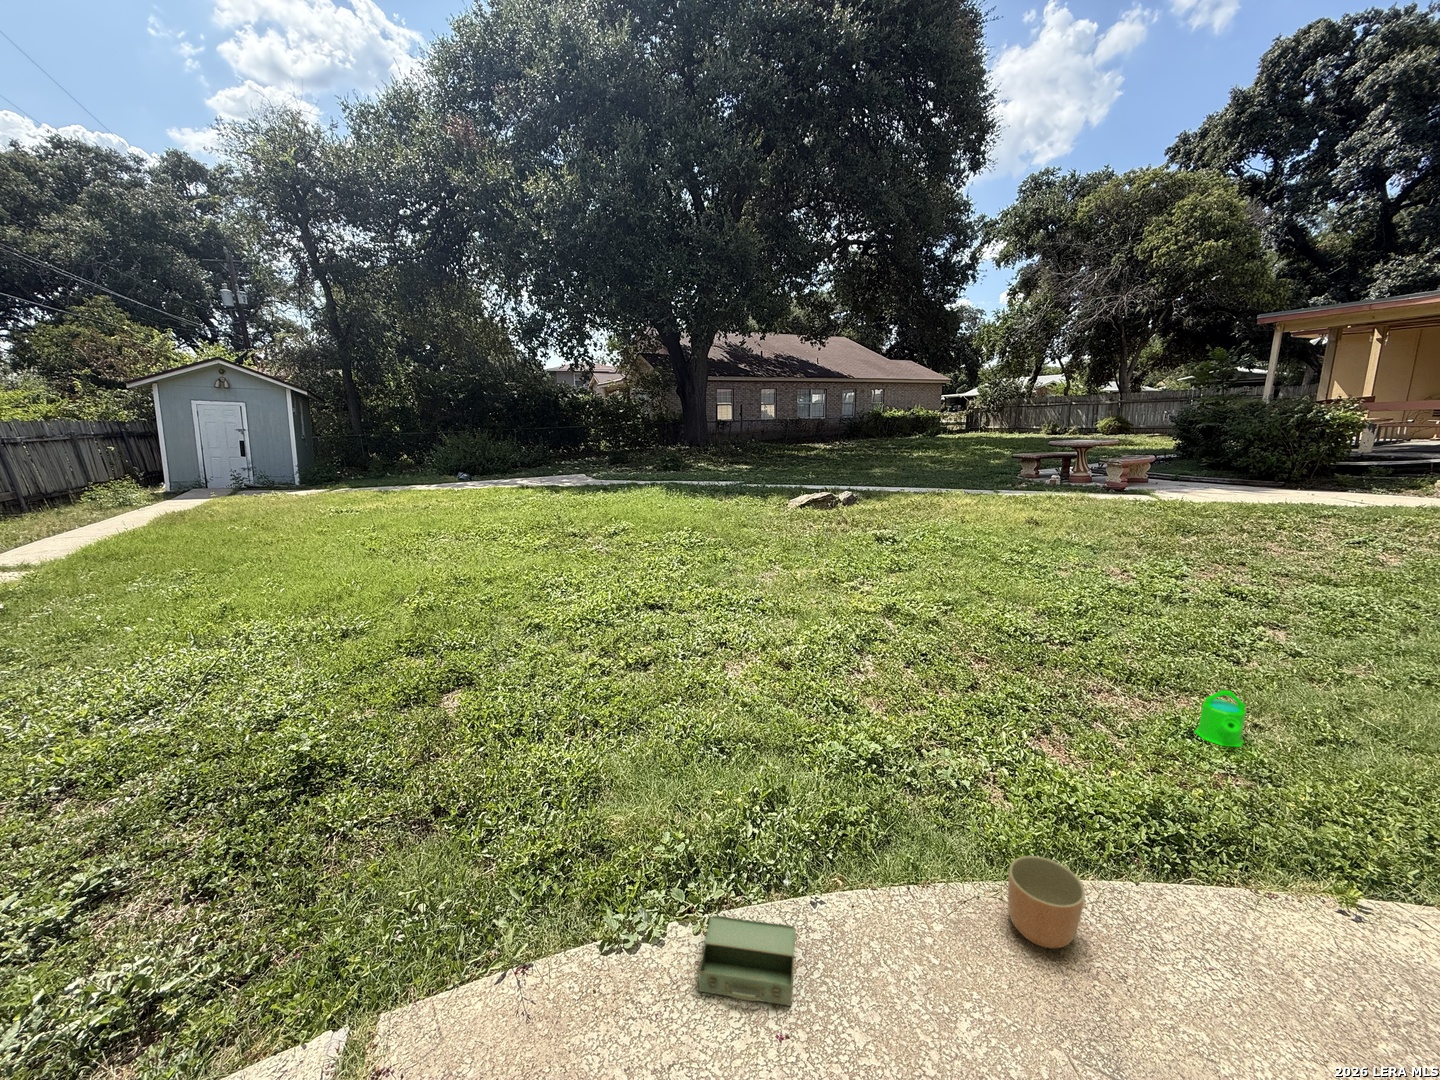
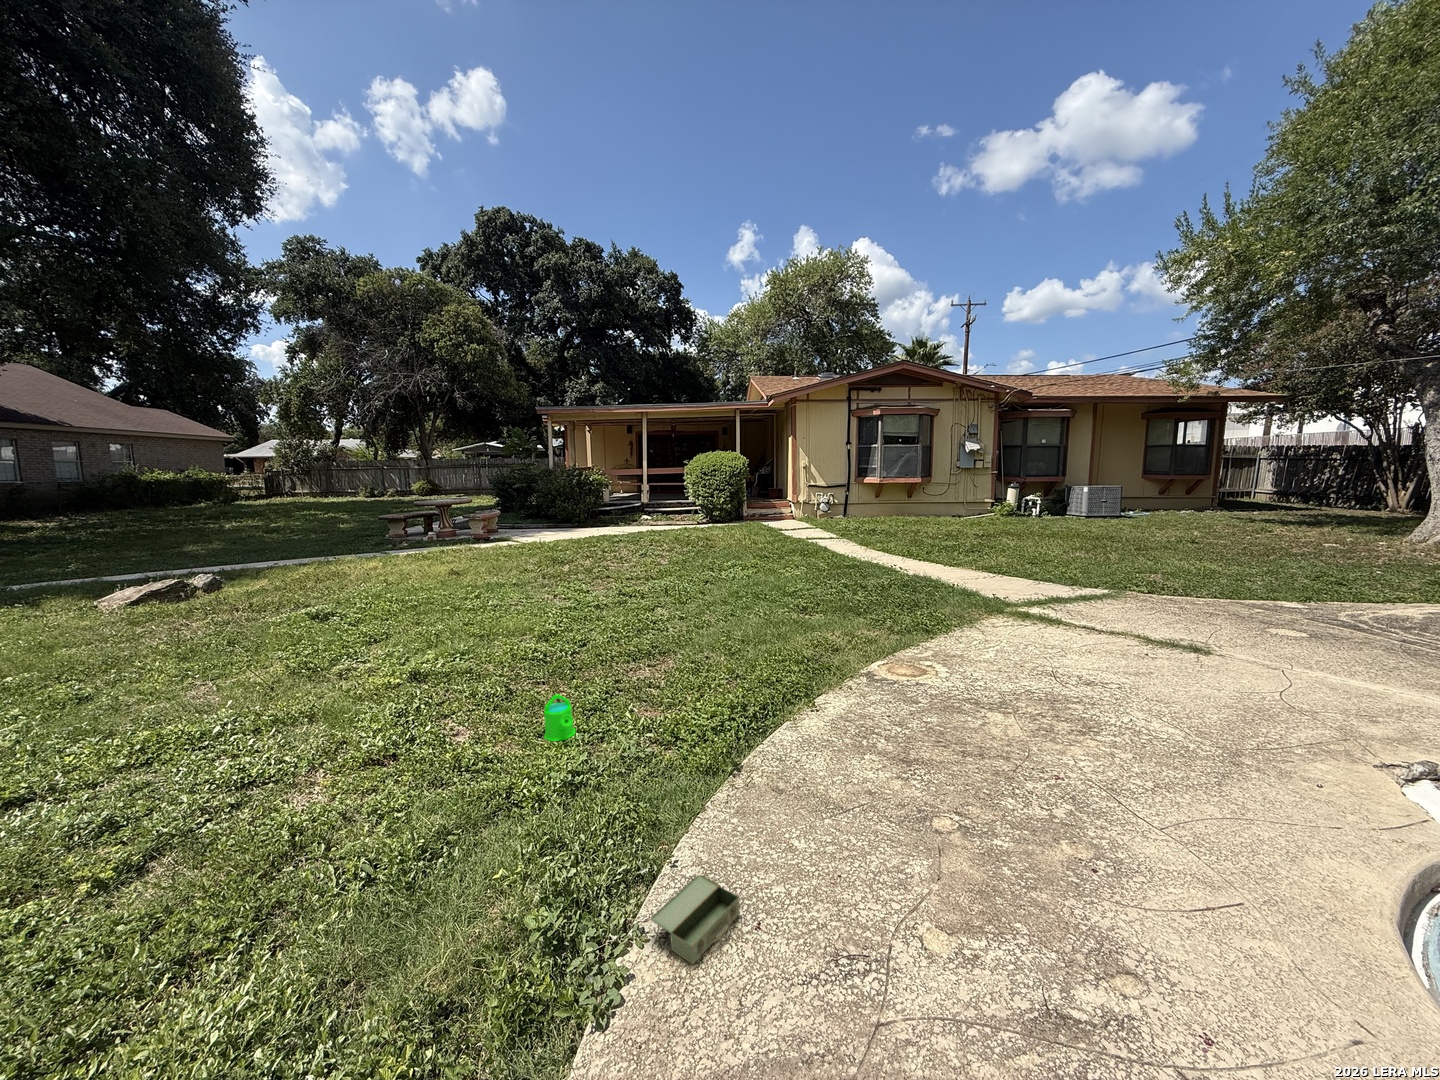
watering can: present [1195,690,1246,747] -> present [544,694,576,741]
planter: present [1008,856,1085,948] -> none [746,738,788,790]

